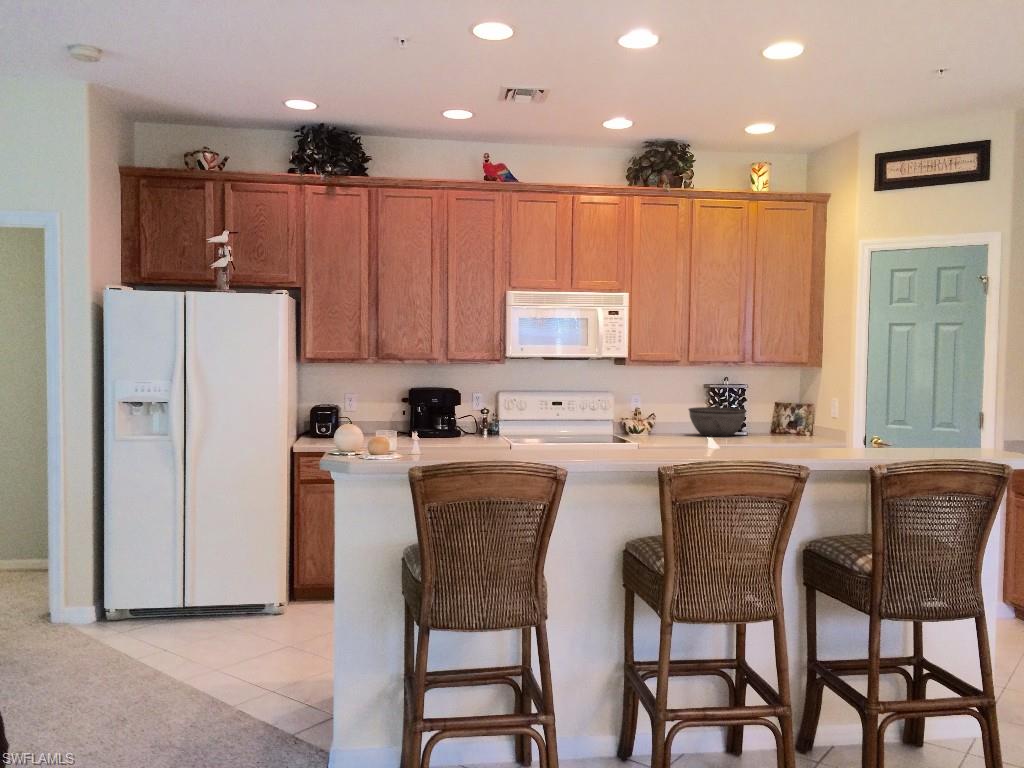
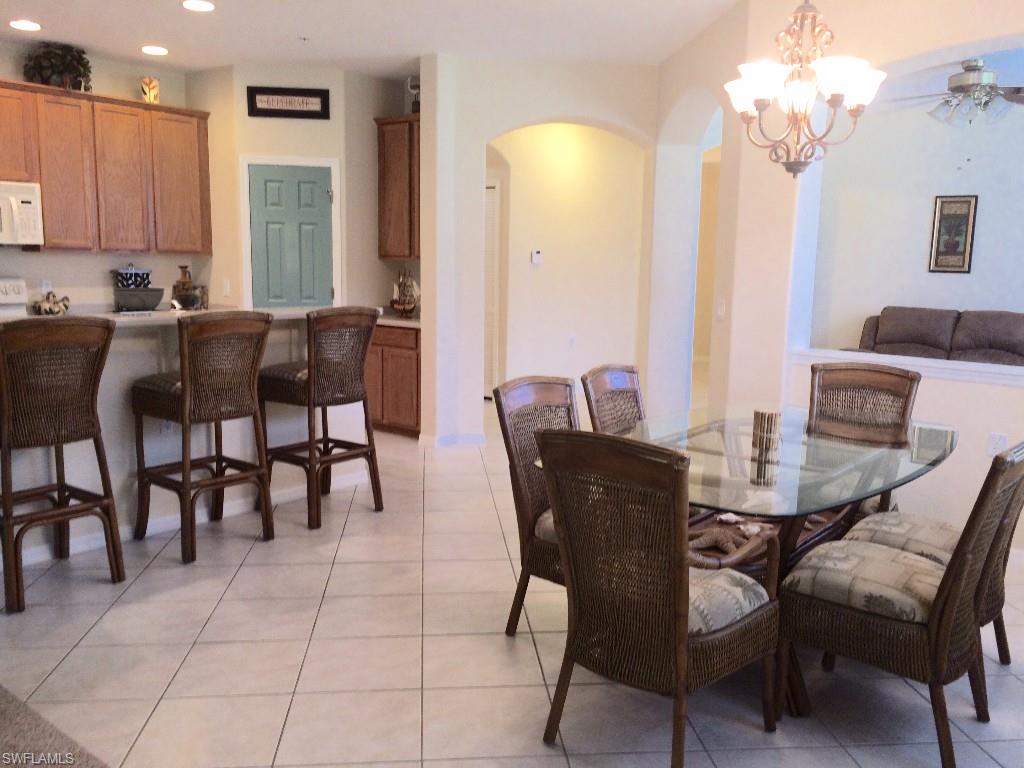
vase: none [755,383,776,439] -> present [176,265,193,310]

